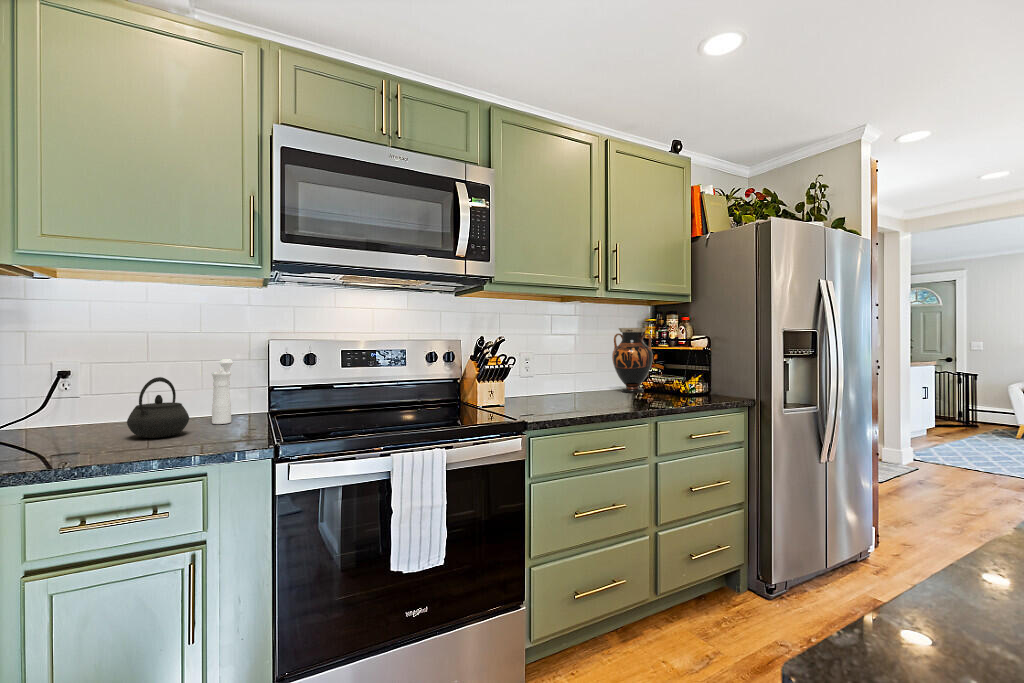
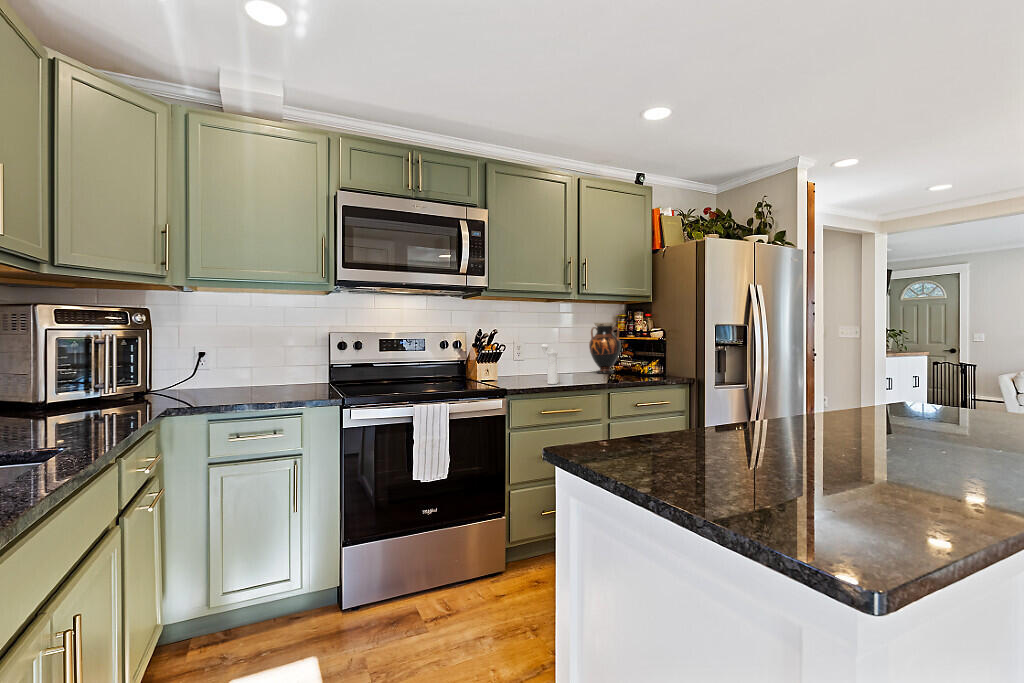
pepper mill: present [212,359,233,424] -> present [541,344,558,384]
kettle: present [127,377,189,438] -> none [250,356,286,394]

